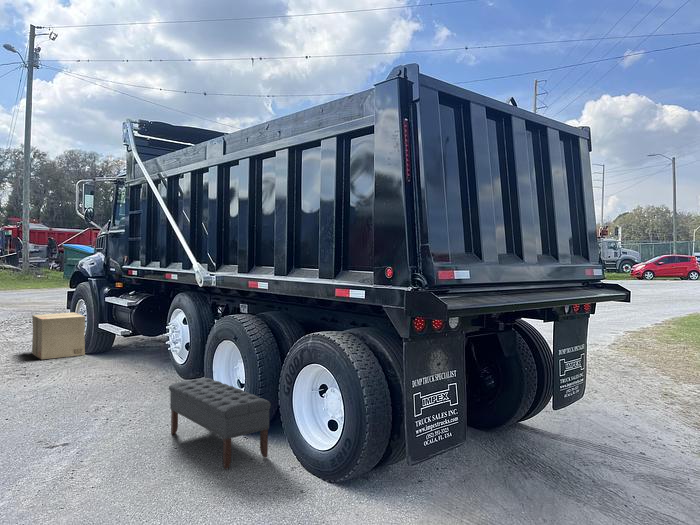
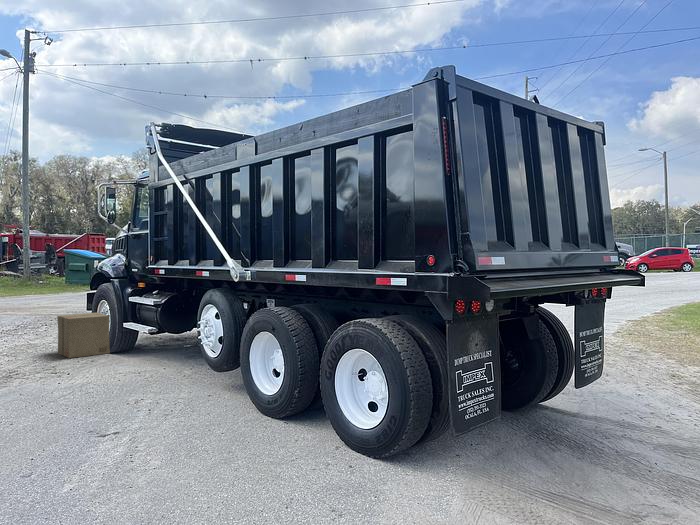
bench: present [169,378,271,469] -> none [212,368,314,449]

